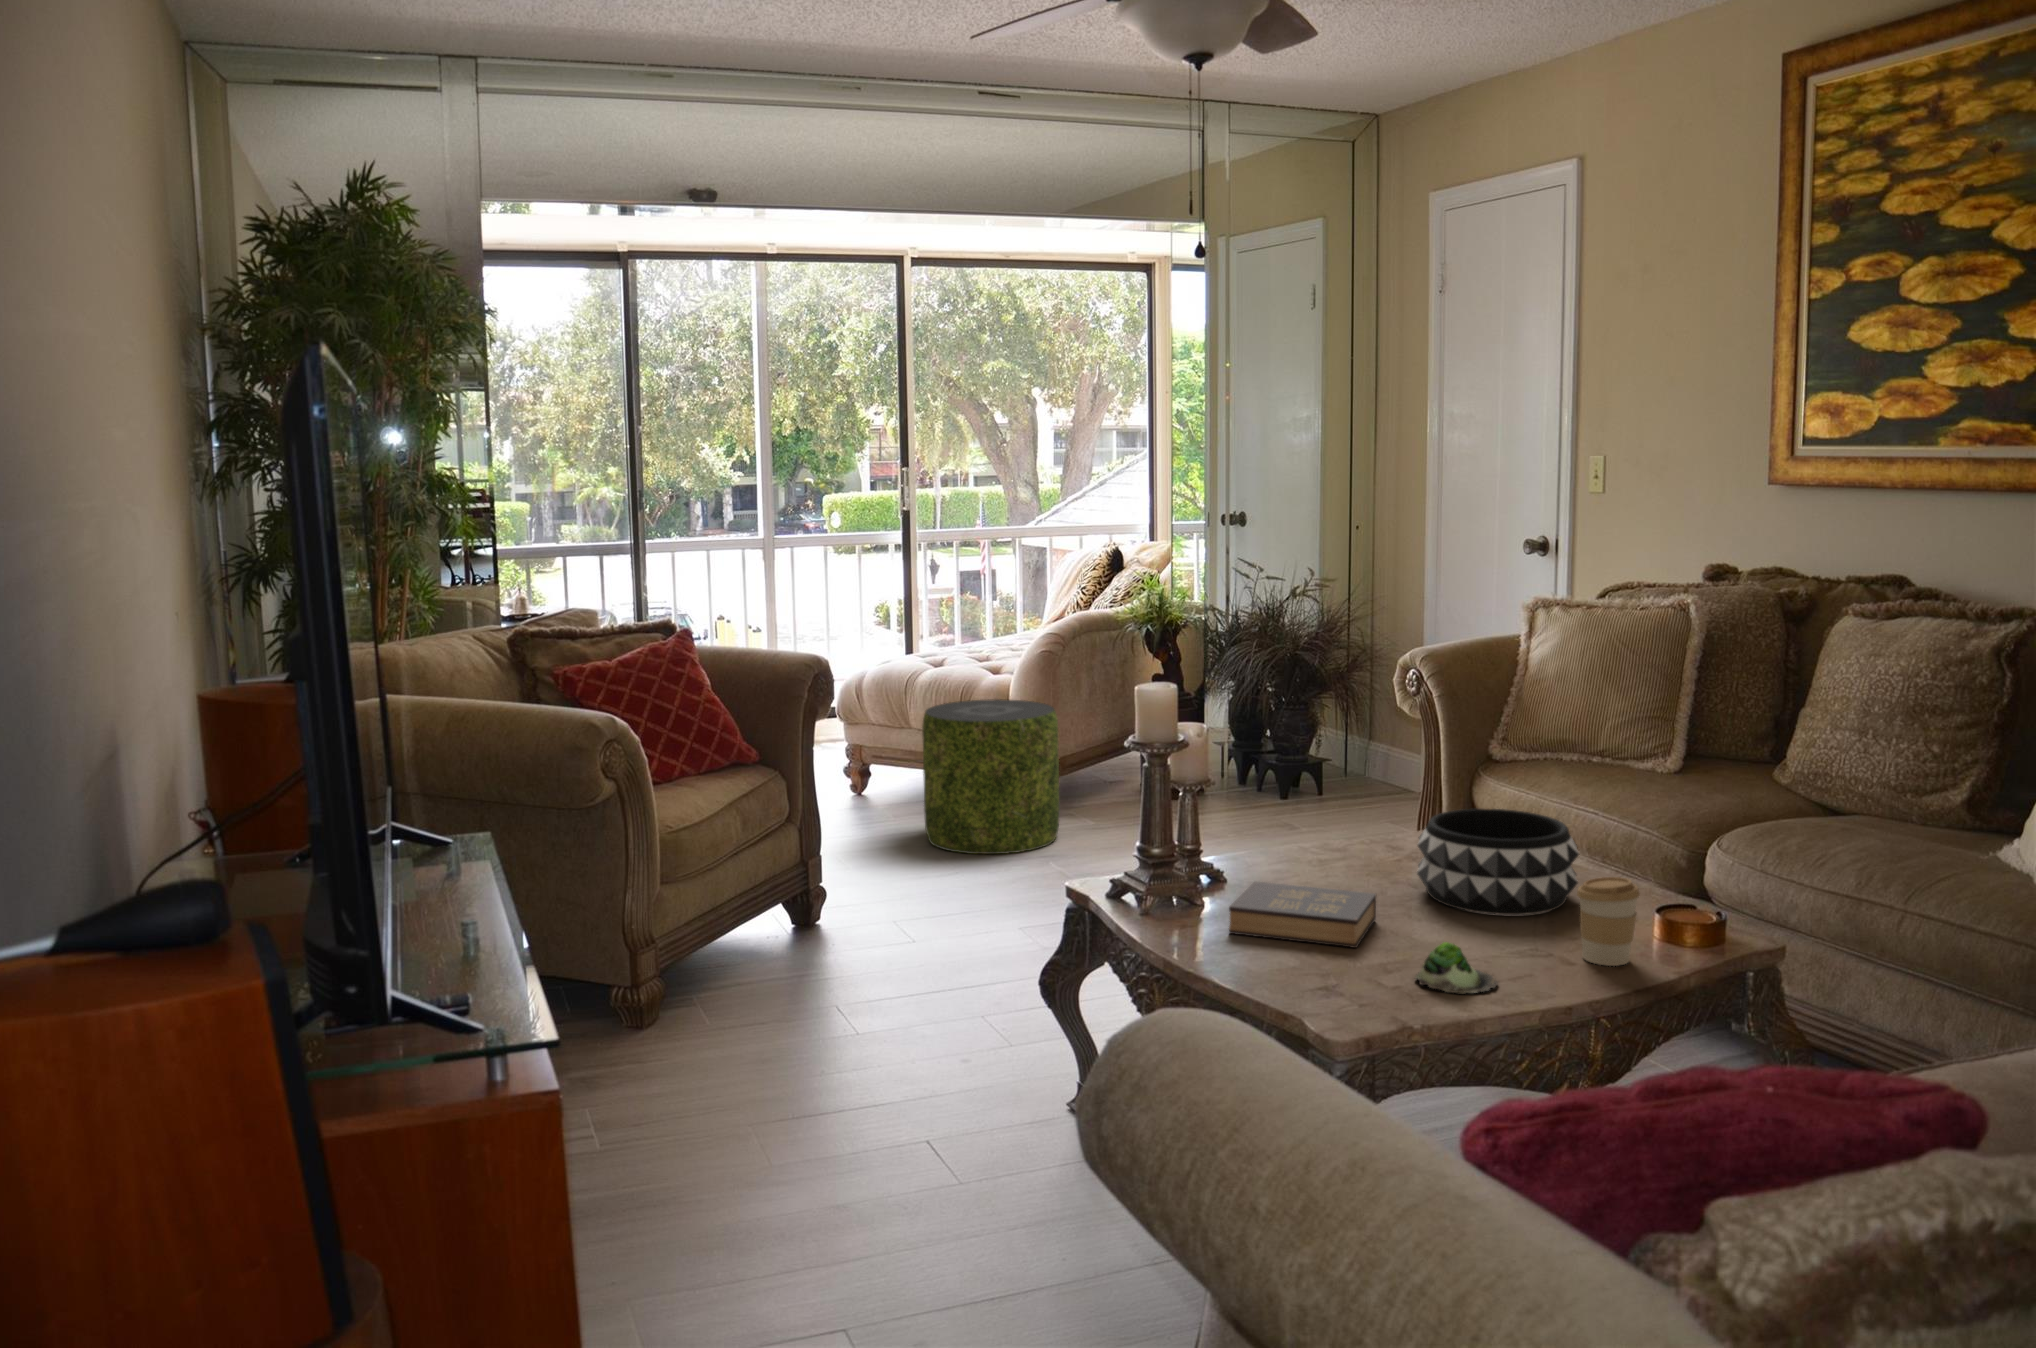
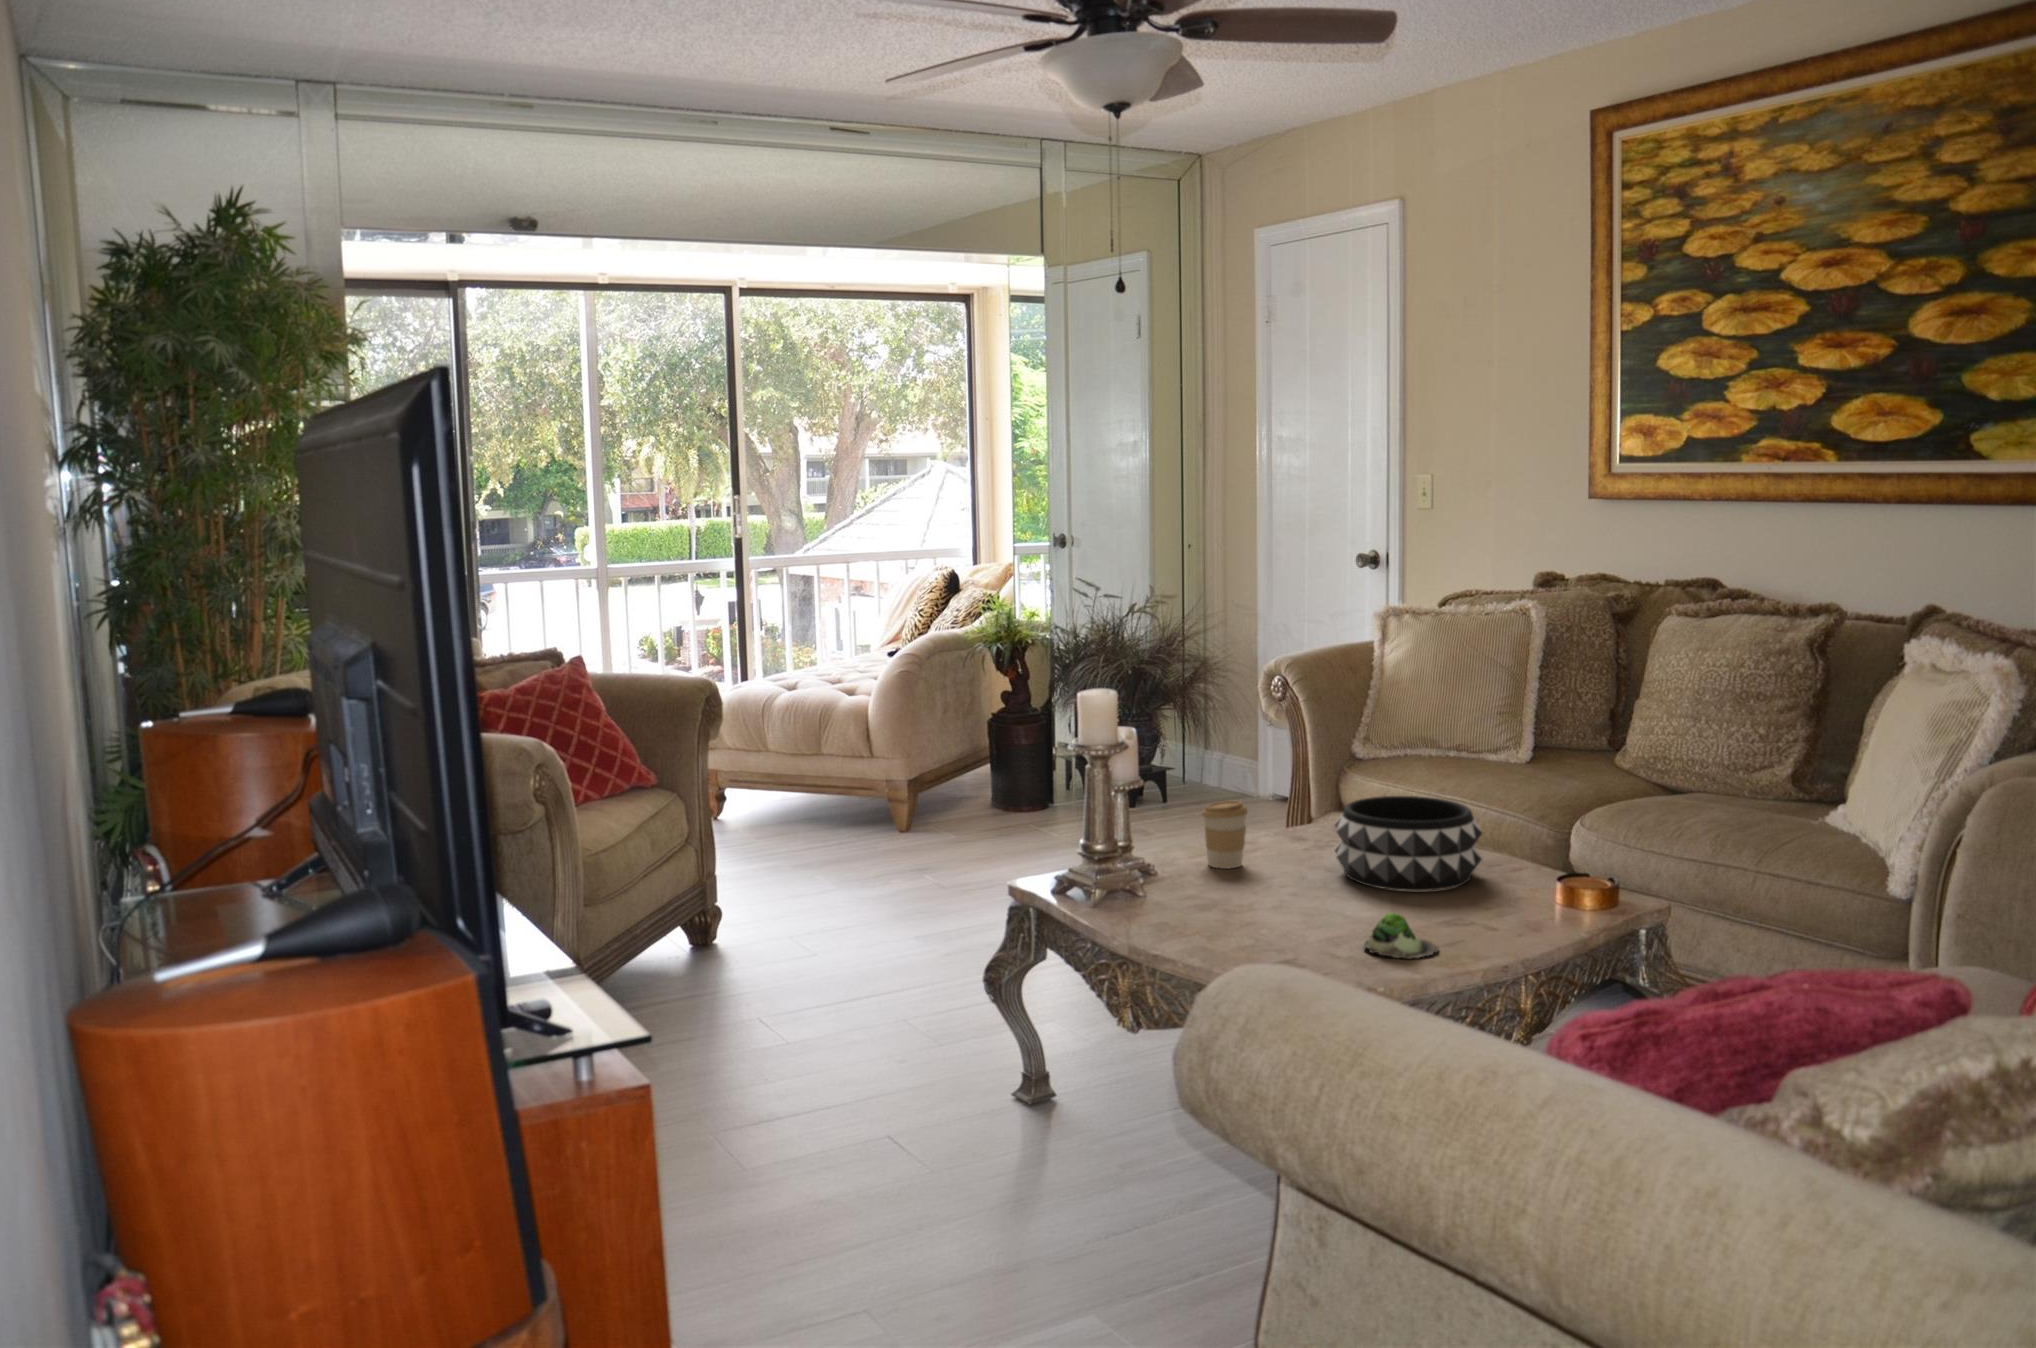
pouf: present [922,699,1059,854] -> none [794,720,931,872]
coffee cup: present [1577,877,1640,966] -> present [1202,801,1247,869]
hardback book: present [1229,882,1376,948] -> none [1179,870,1309,925]

